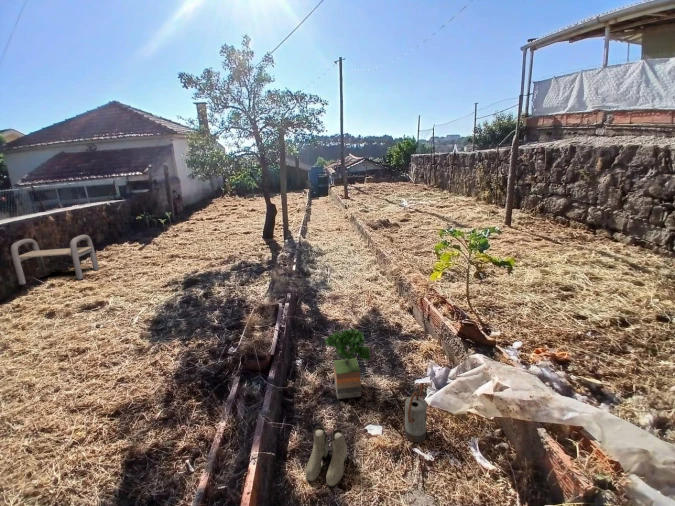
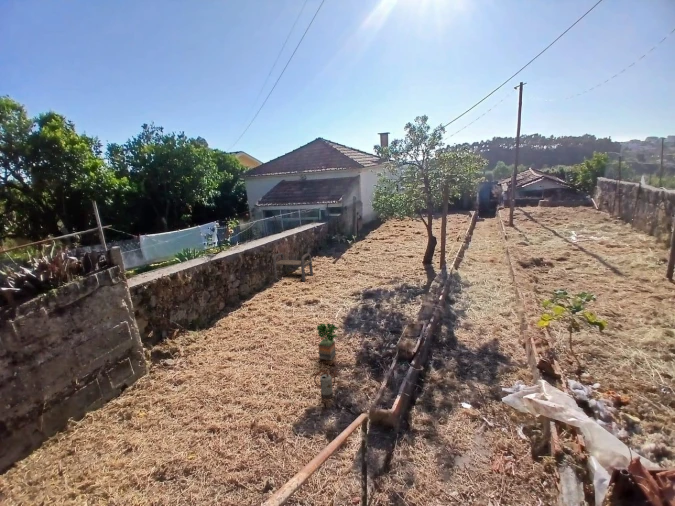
potted tree: present [325,329,370,399] -> present [317,324,338,360]
watering can: present [405,383,427,443] -> present [314,370,337,399]
boots: present [306,427,347,486] -> none [423,413,451,448]

